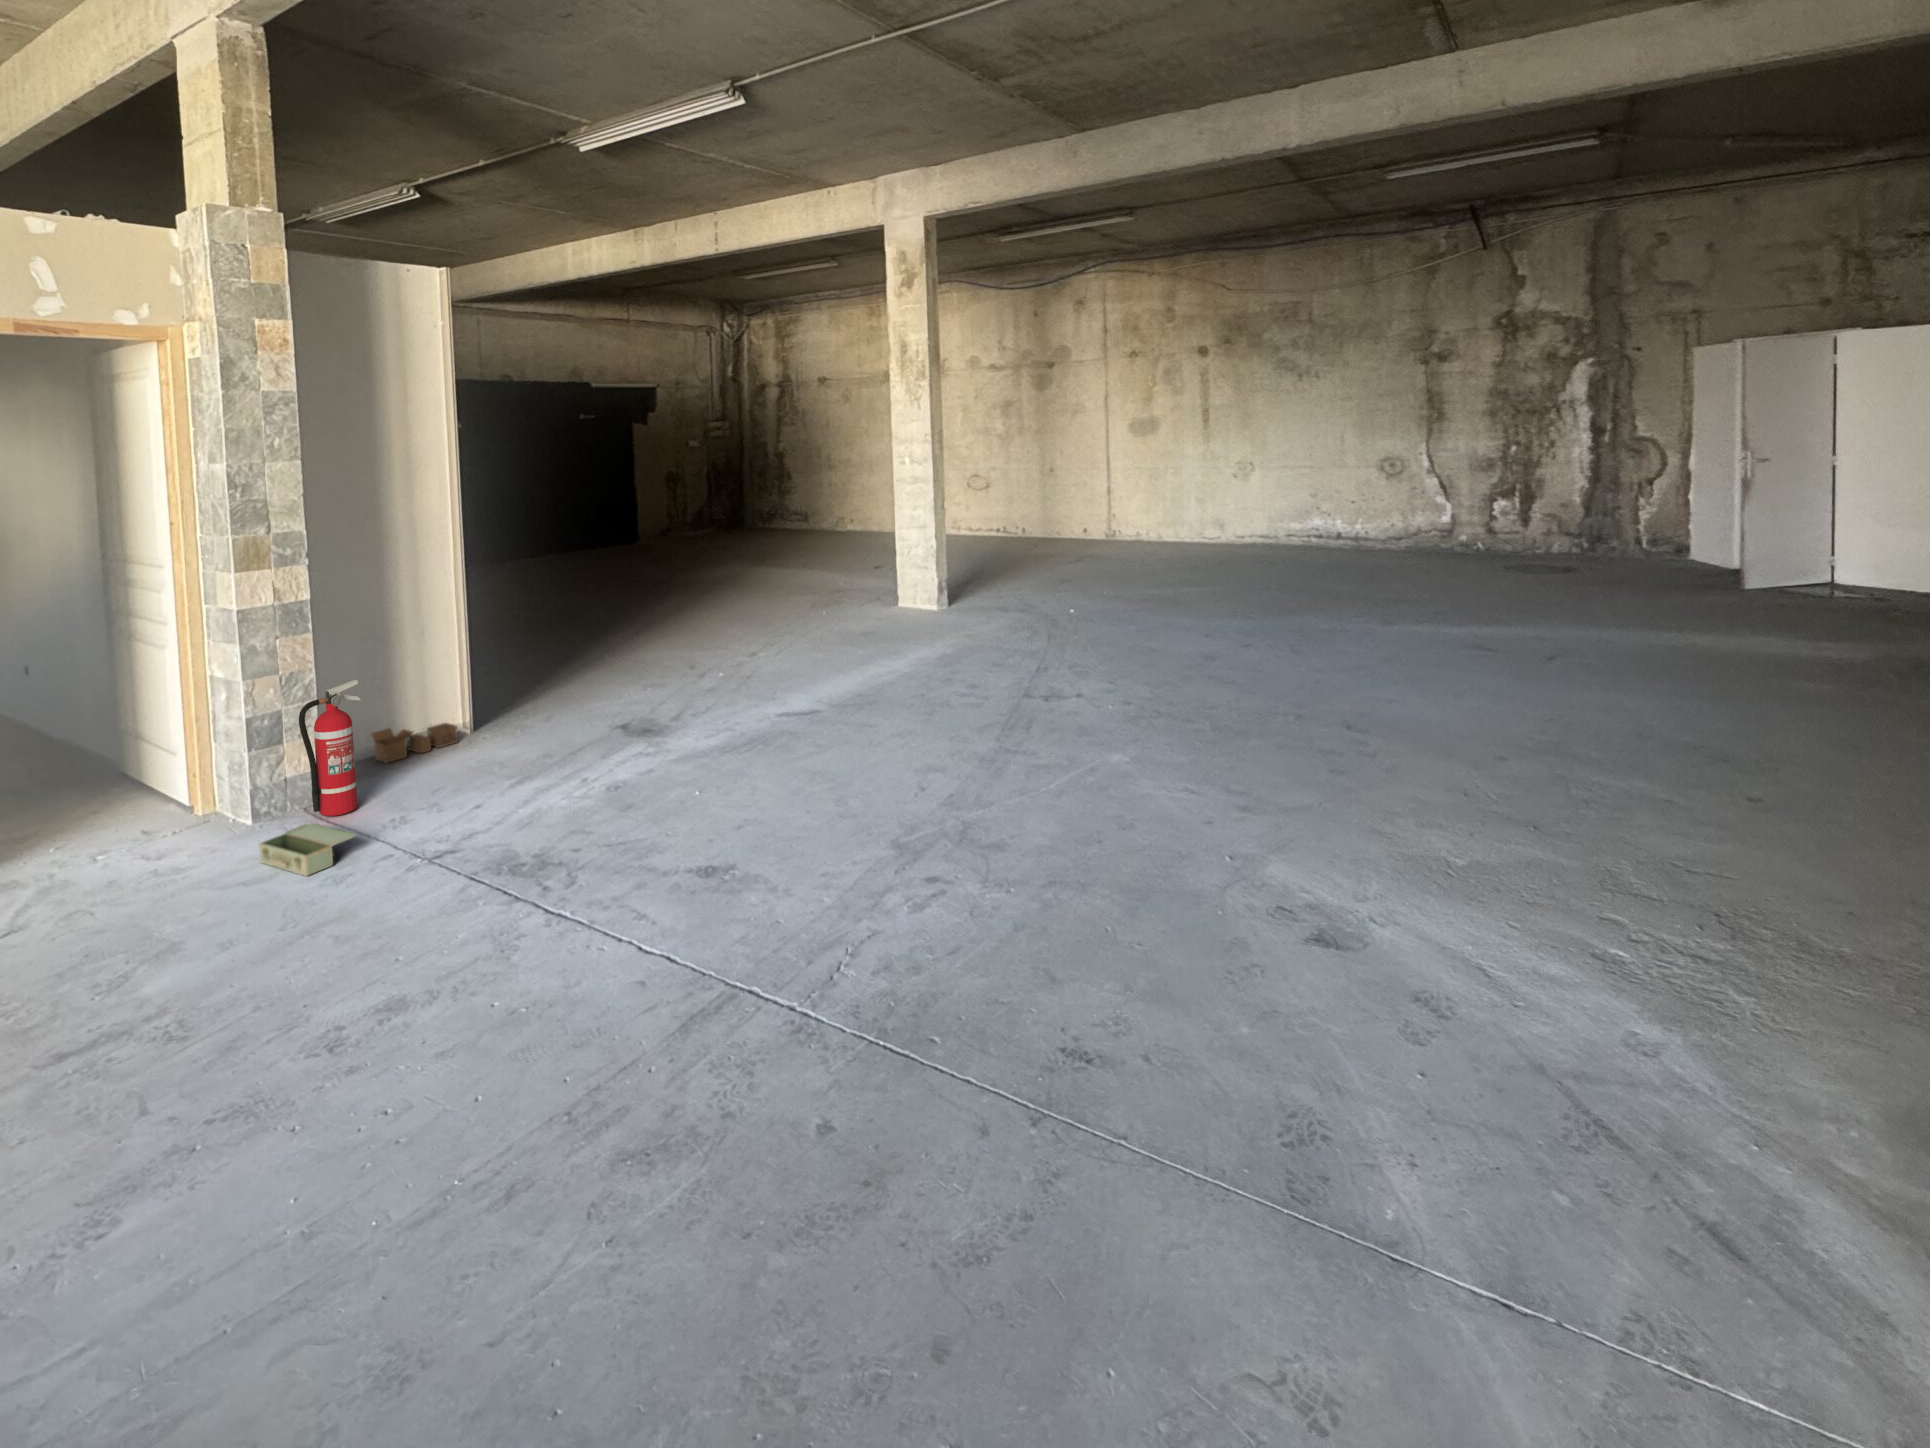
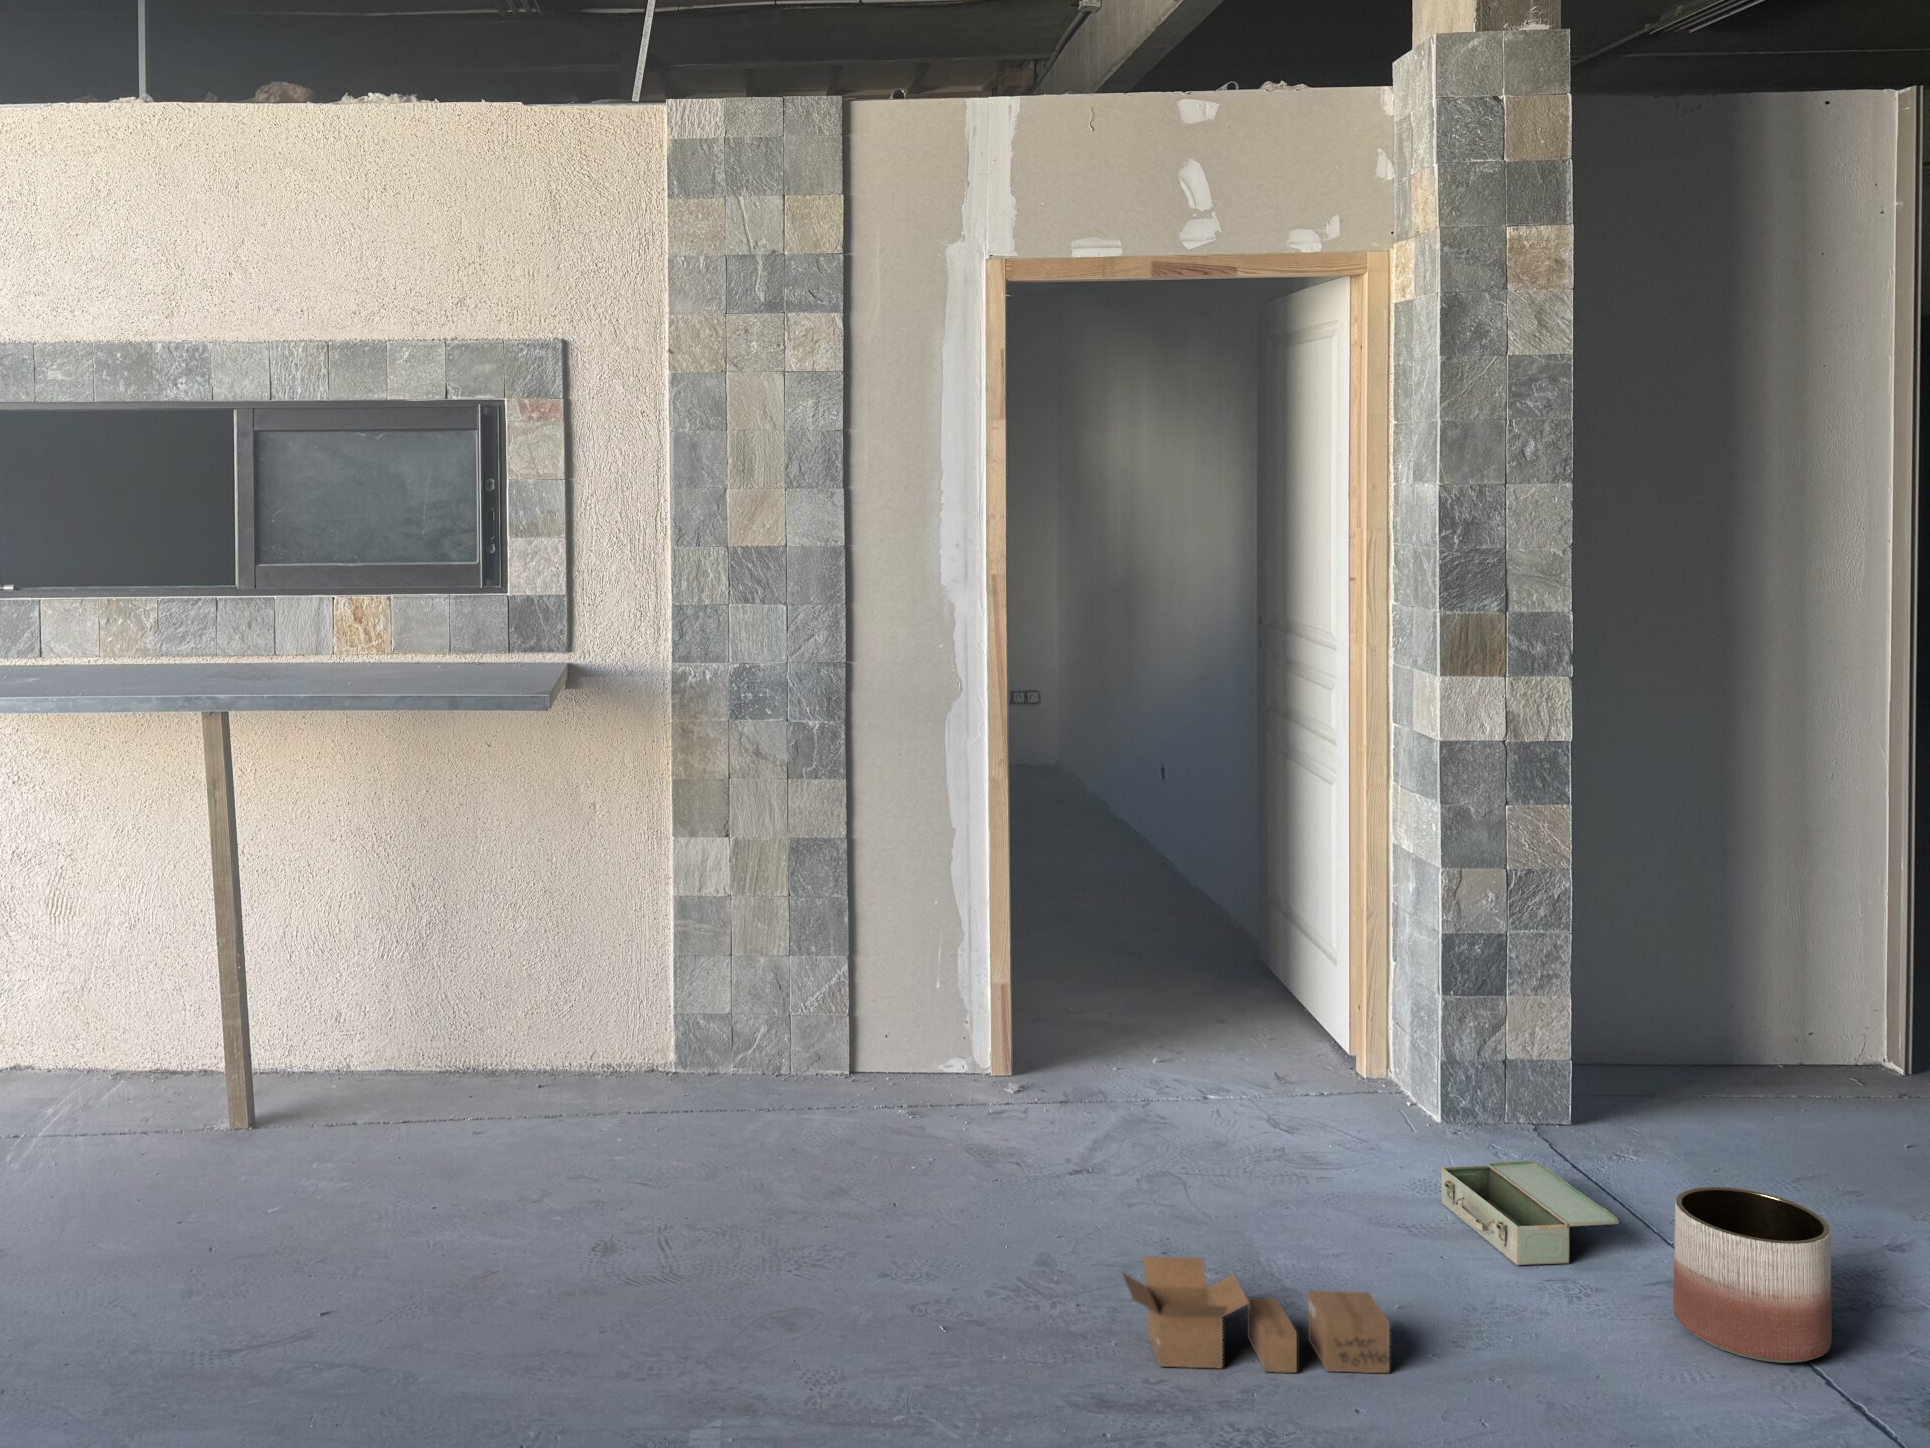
fire extinguisher: present [299,680,360,816] -> none [1533,912,1656,1163]
cardboard box: present [371,723,458,763] -> present [1123,1256,1390,1373]
planter: none [384,794,455,874] -> present [1673,1187,1832,1363]

